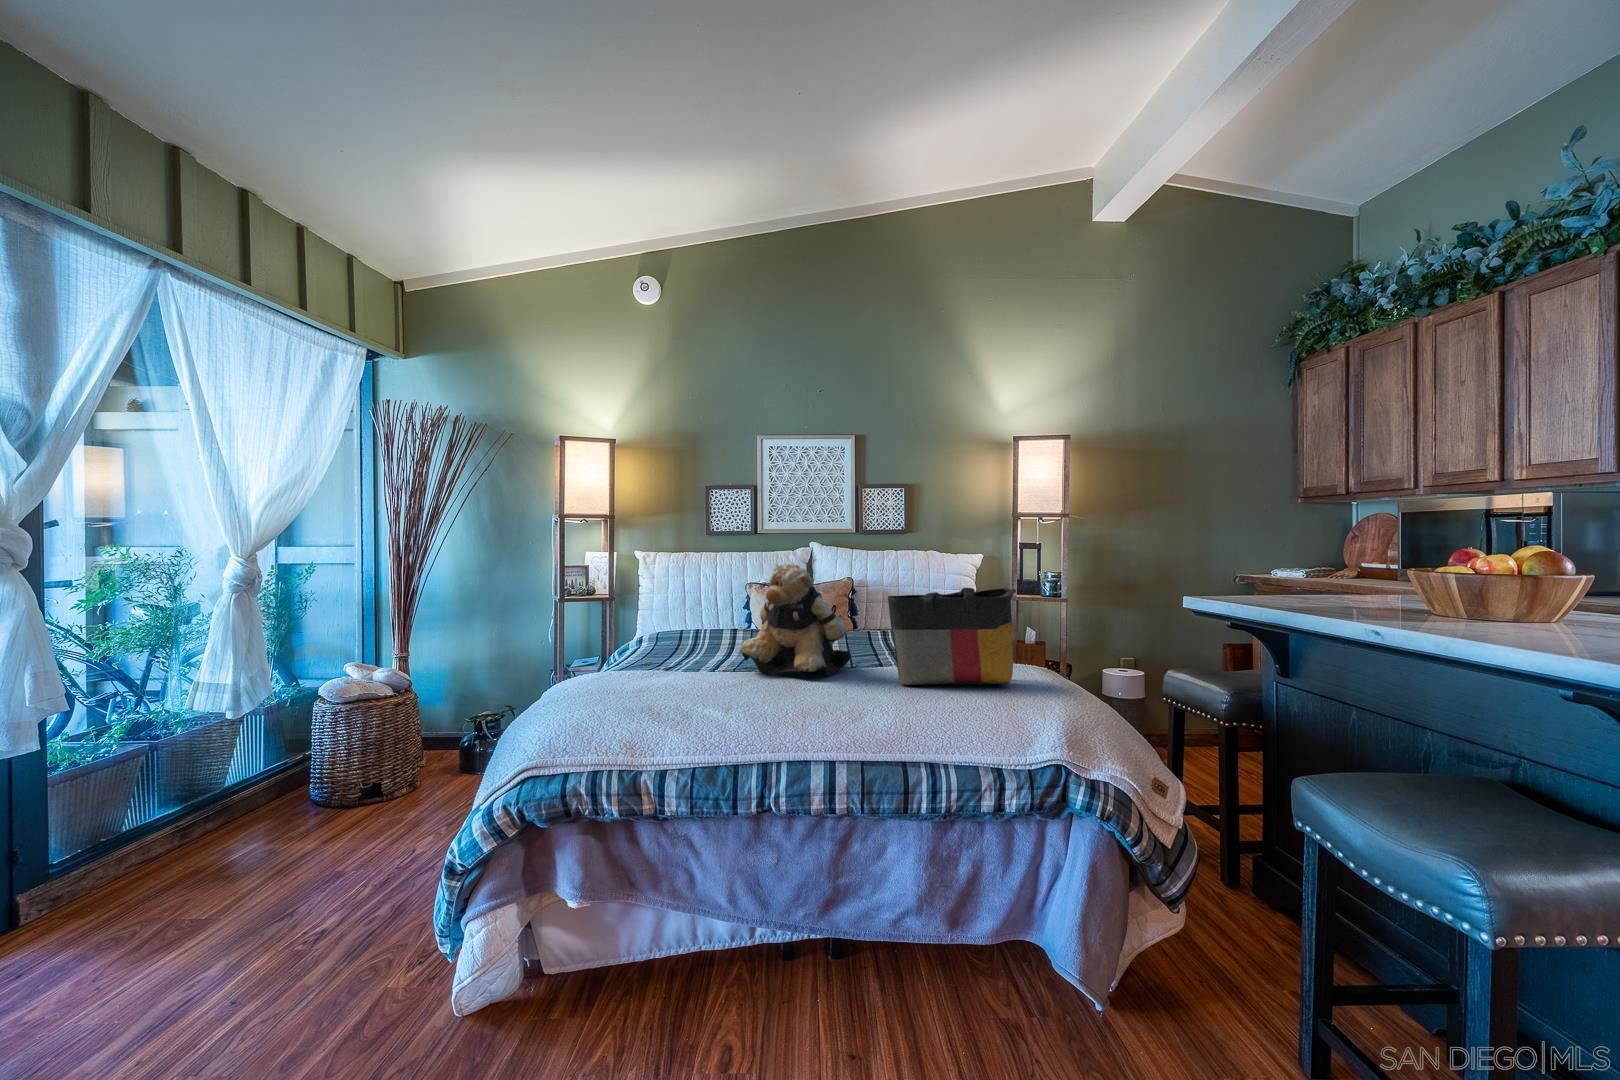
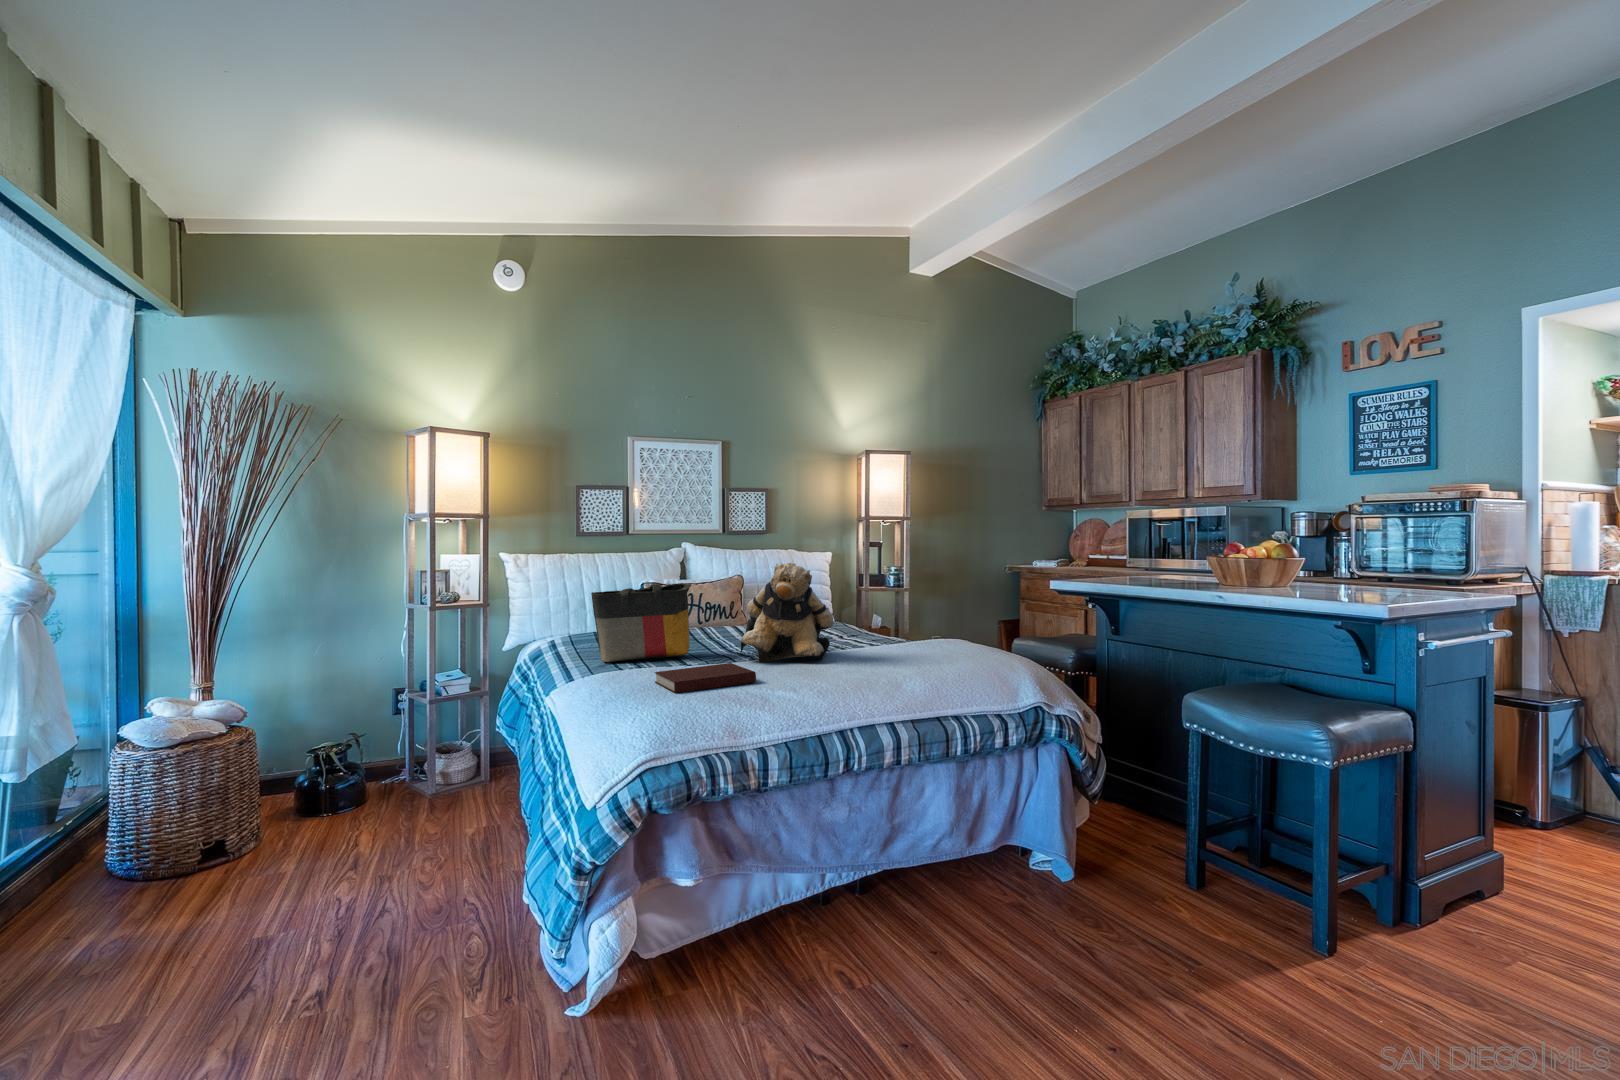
tote bag: present [888,588,1016,686] -> present [591,583,691,662]
notebook: none [606,672,707,700] -> present [655,663,756,693]

